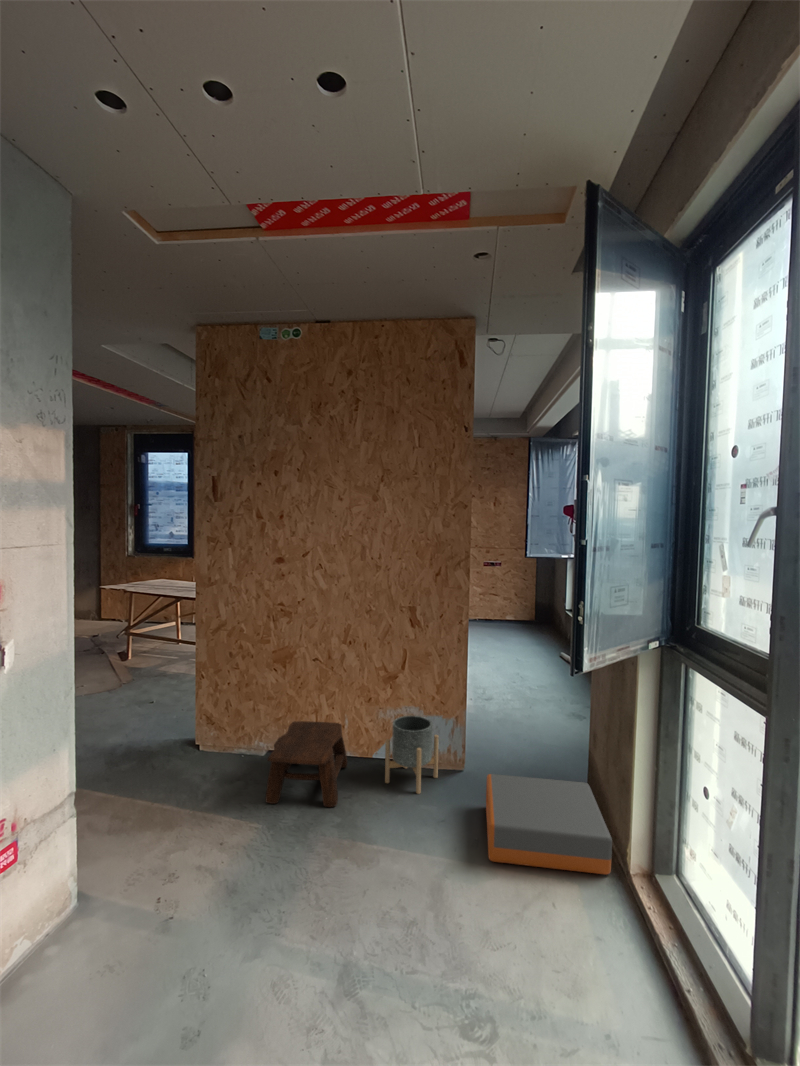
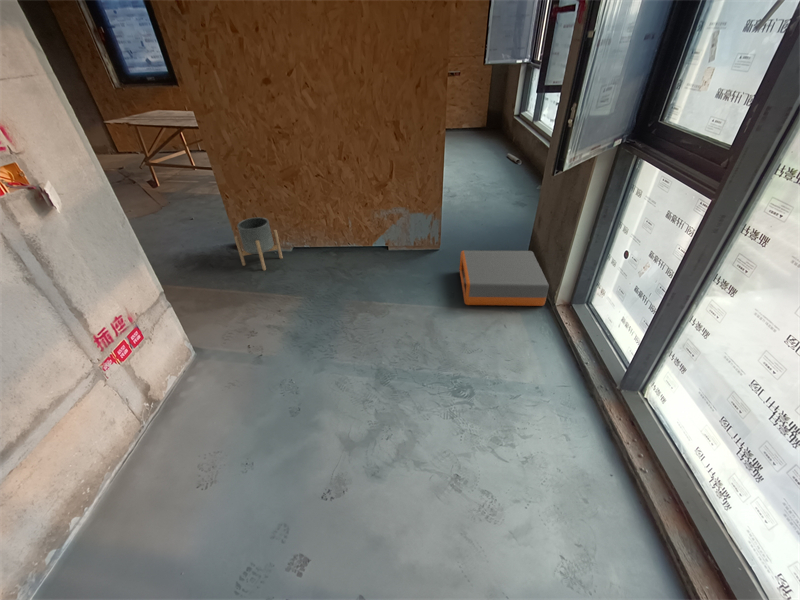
planter: present [385,716,438,794] -> present [235,217,283,270]
stool: present [266,721,347,807] -> none [298,224,356,283]

